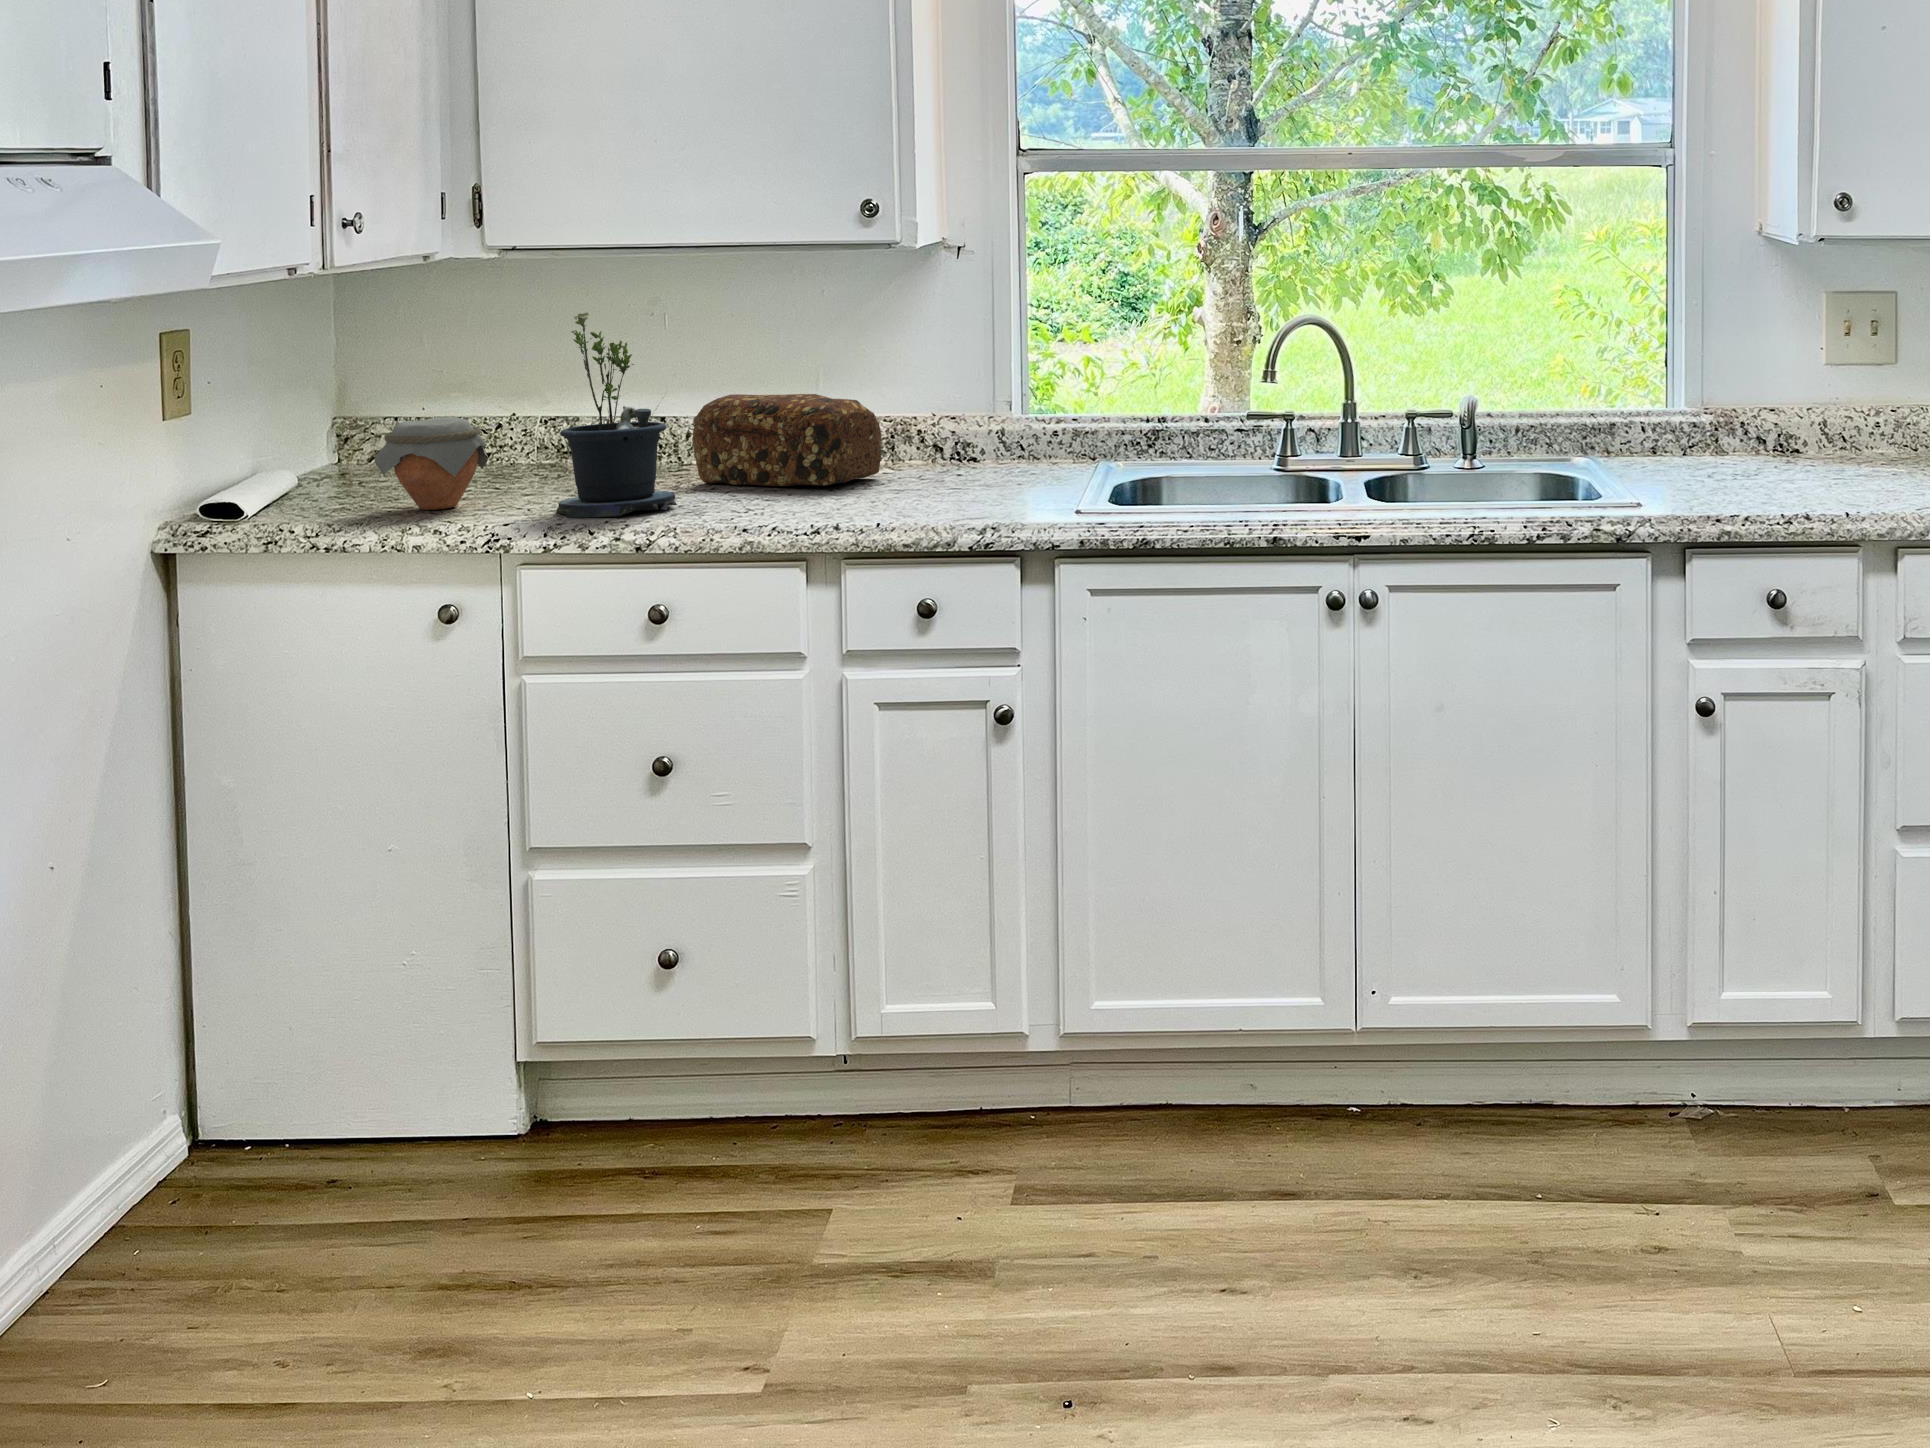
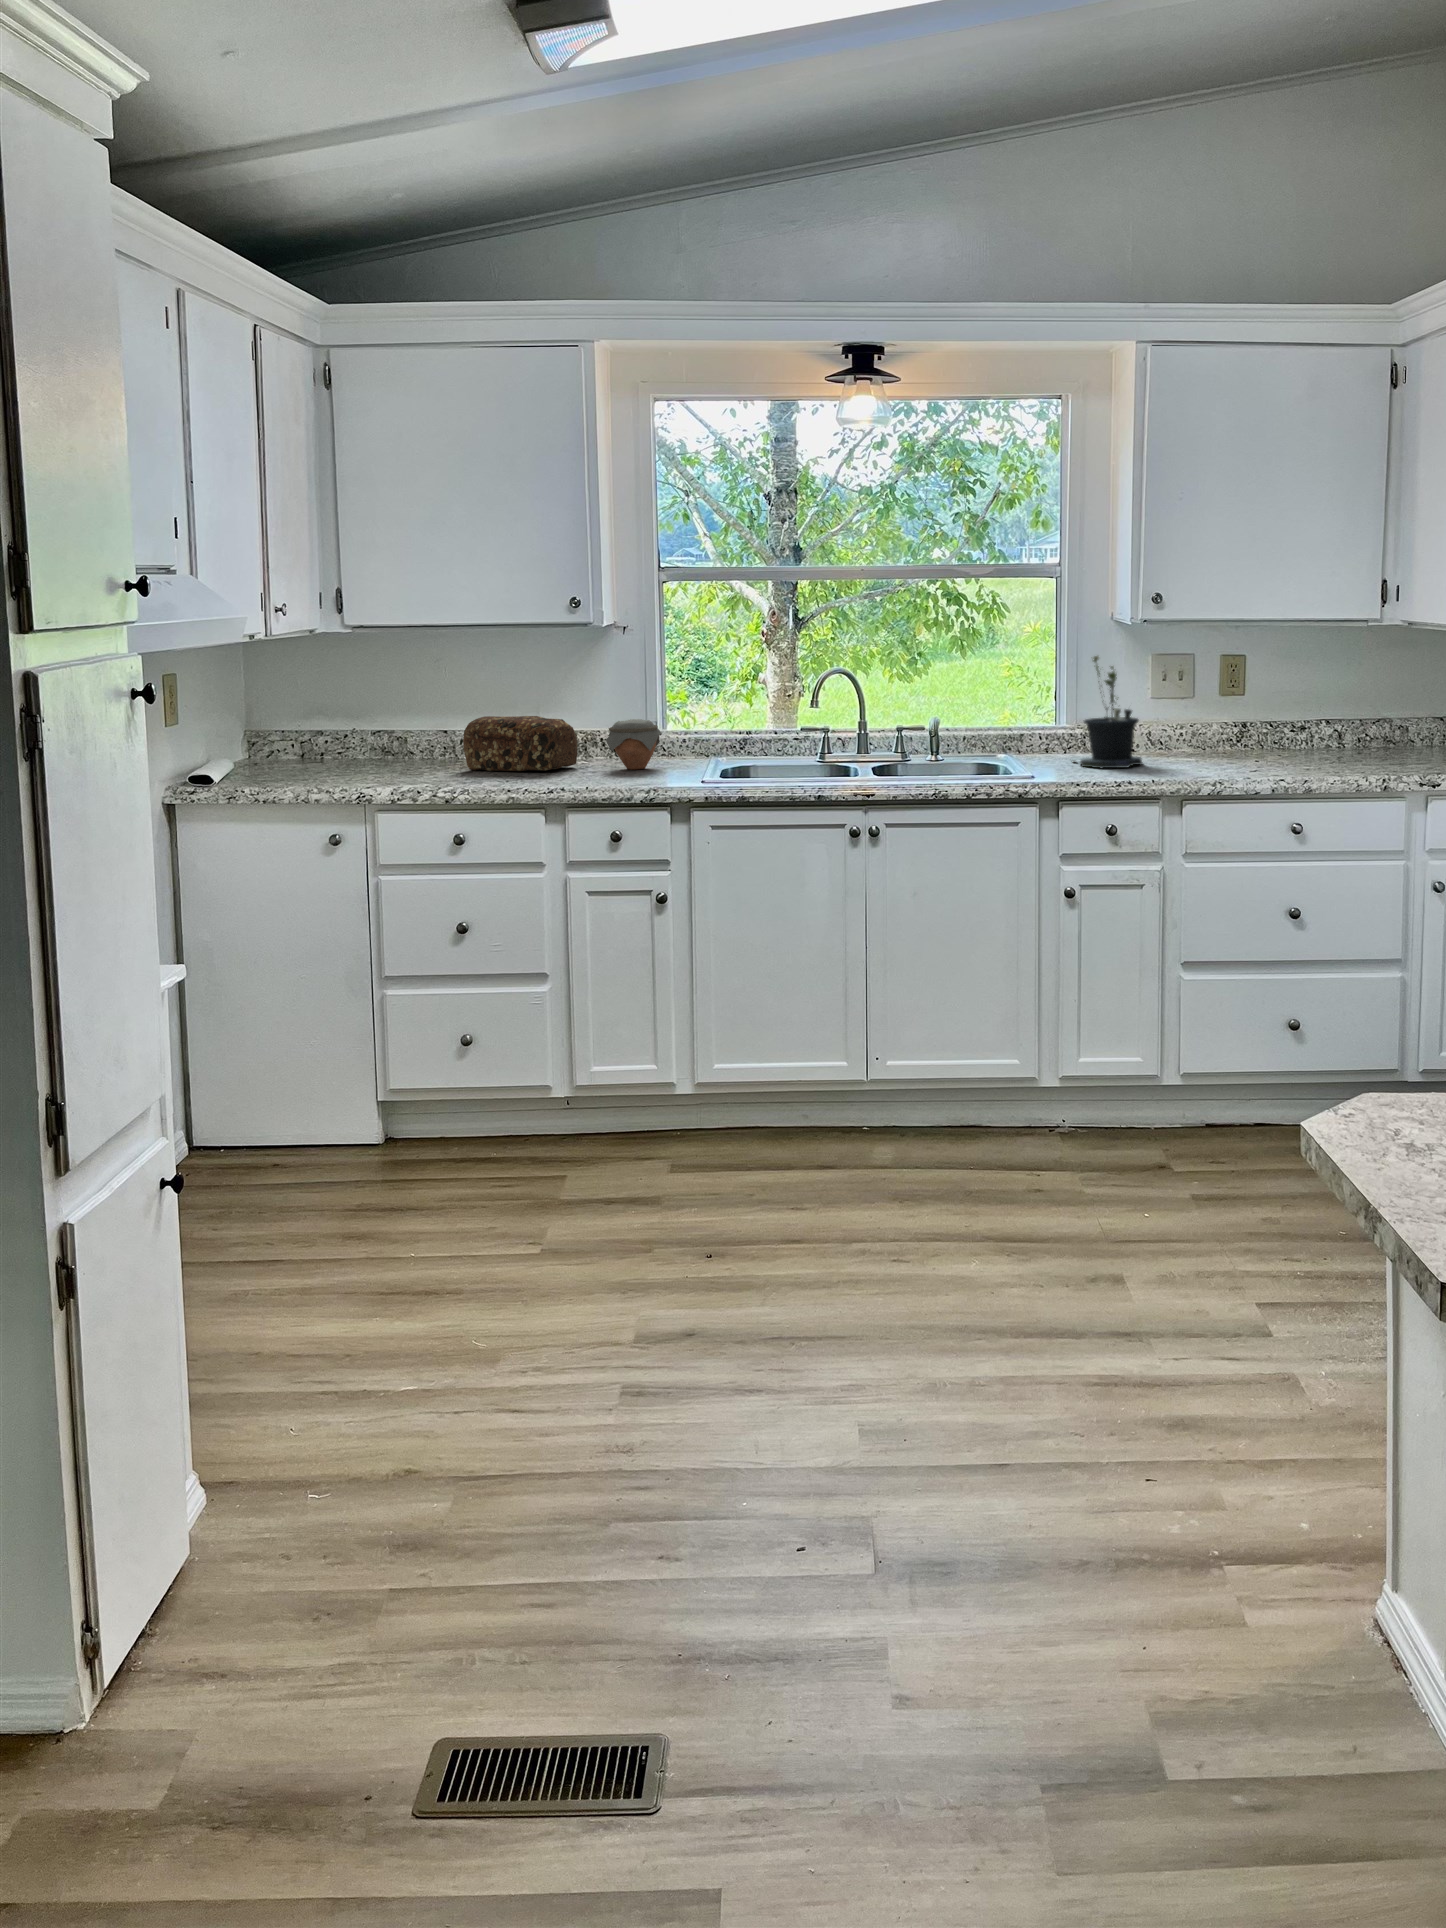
potted plant: present [556,313,677,518] -> present [1072,656,1143,769]
jar: present [374,417,488,510] -> present [606,719,662,770]

